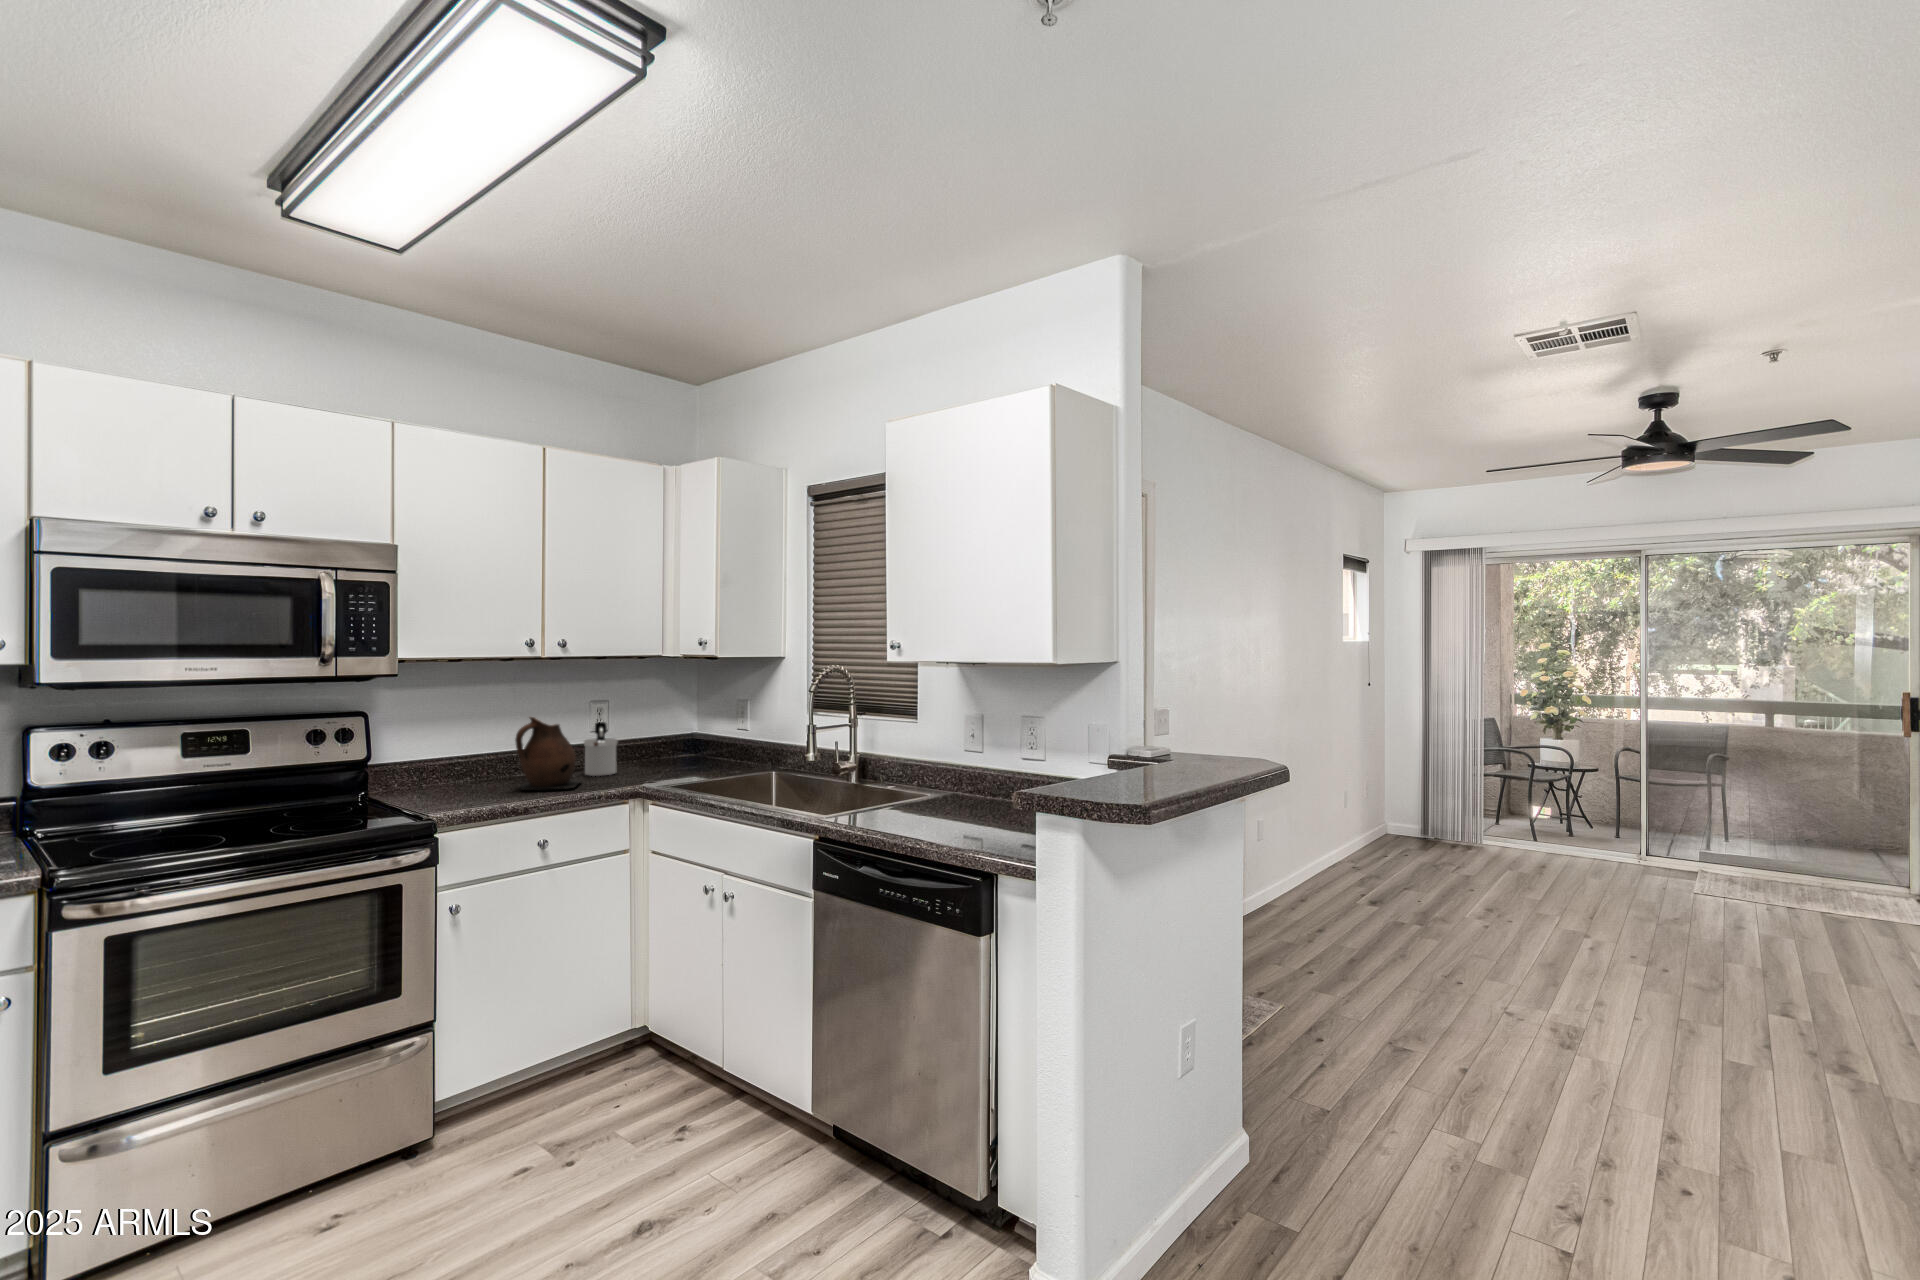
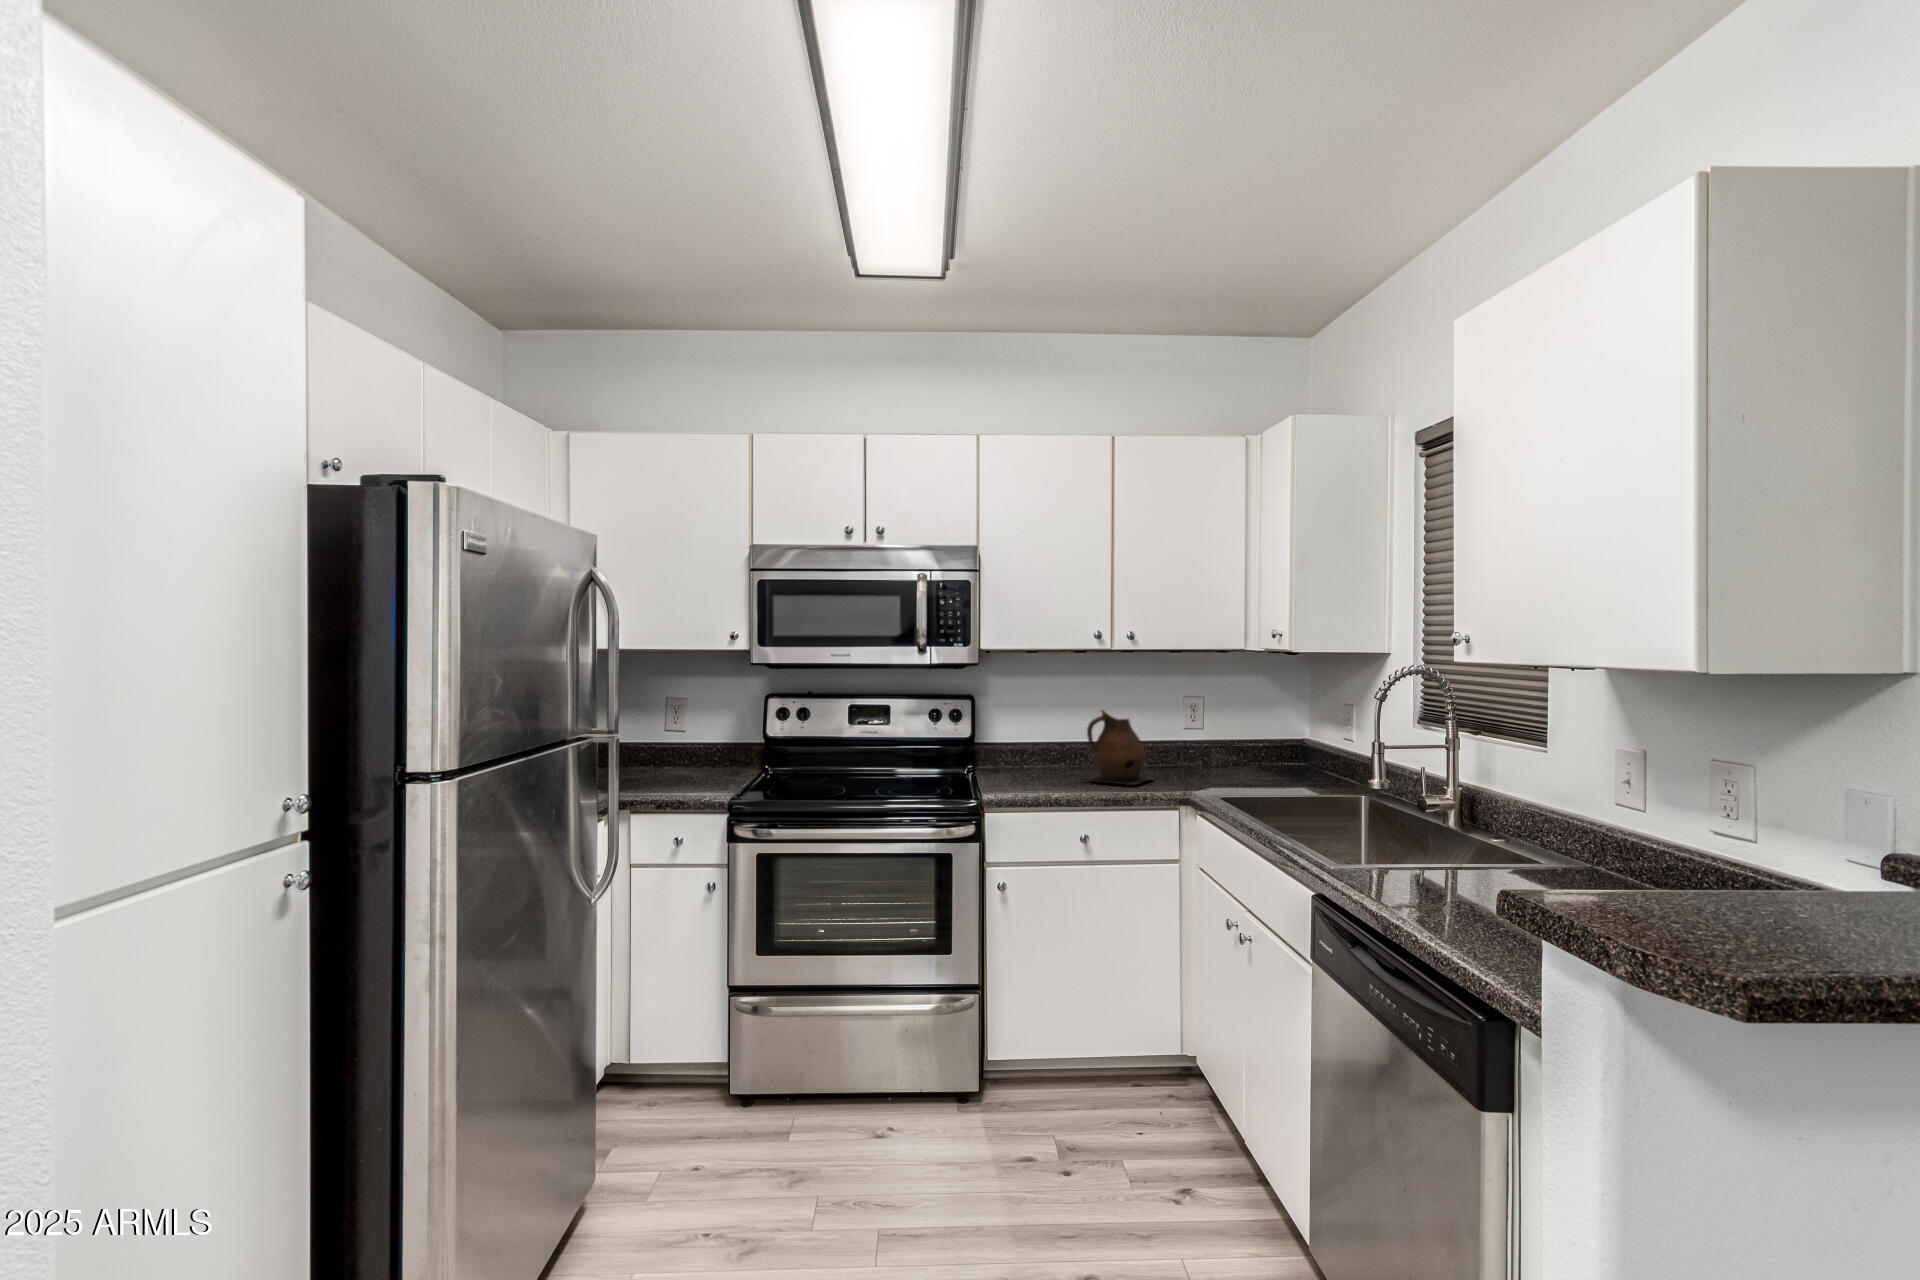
soap dispenser: present [584,722,617,776] -> none [1171,719,1205,775]

